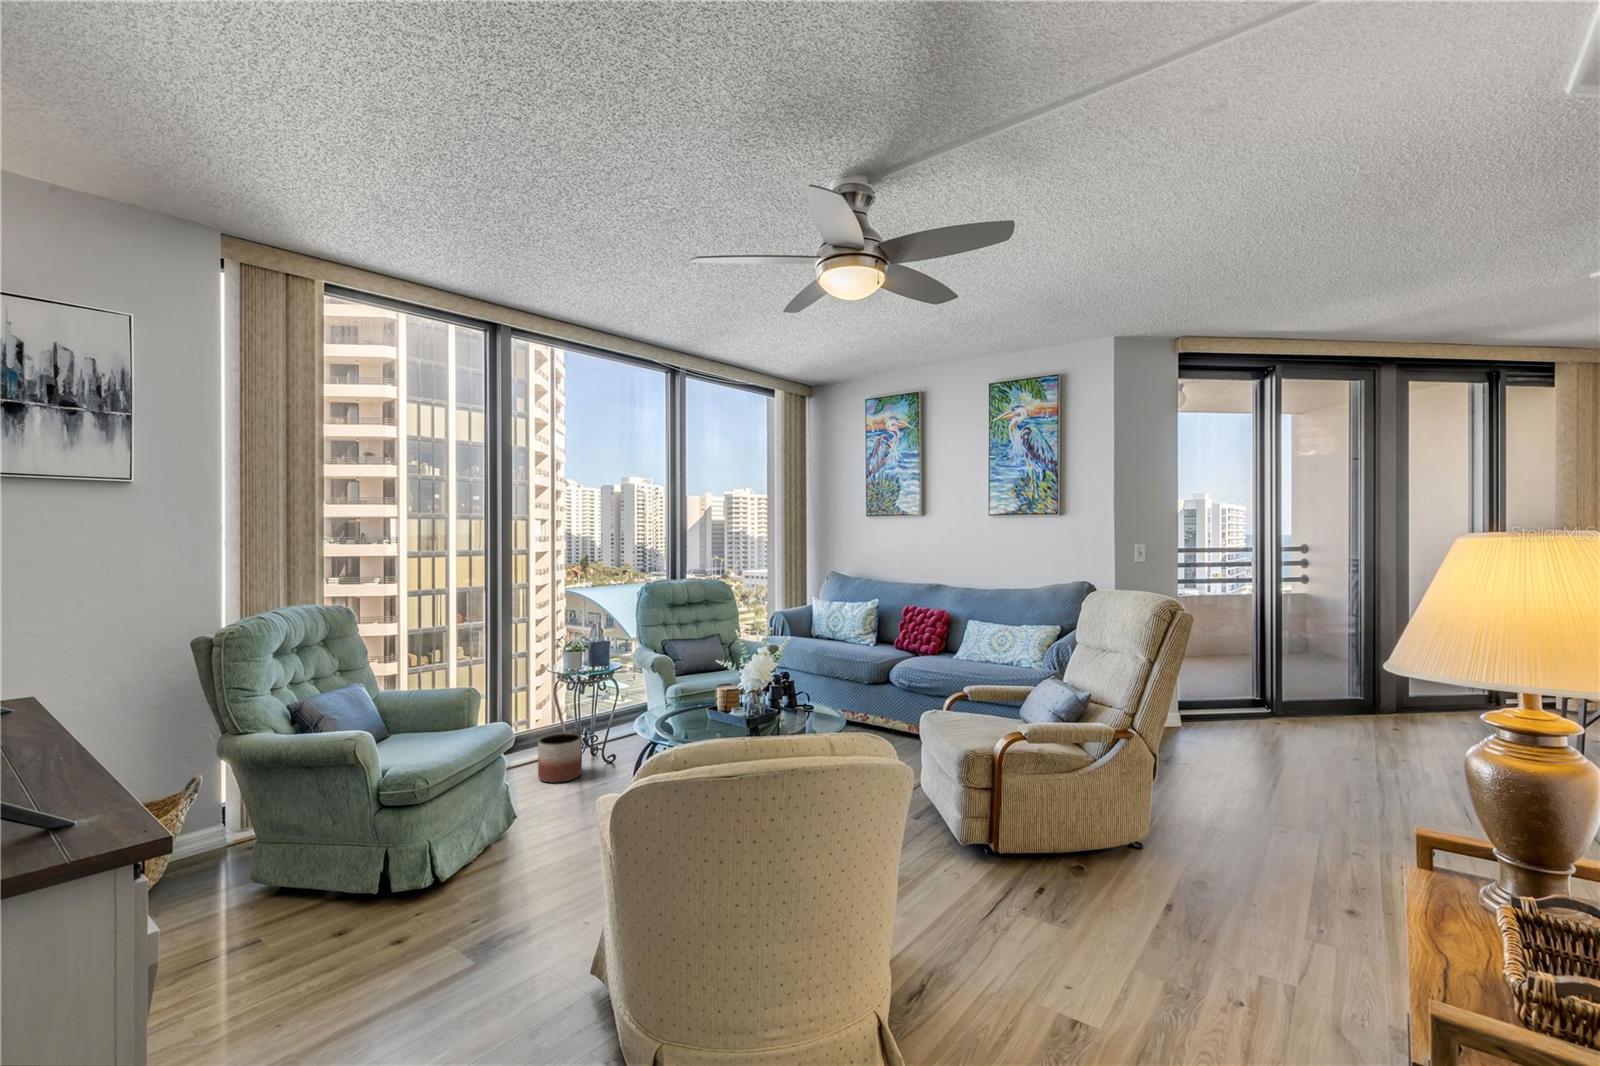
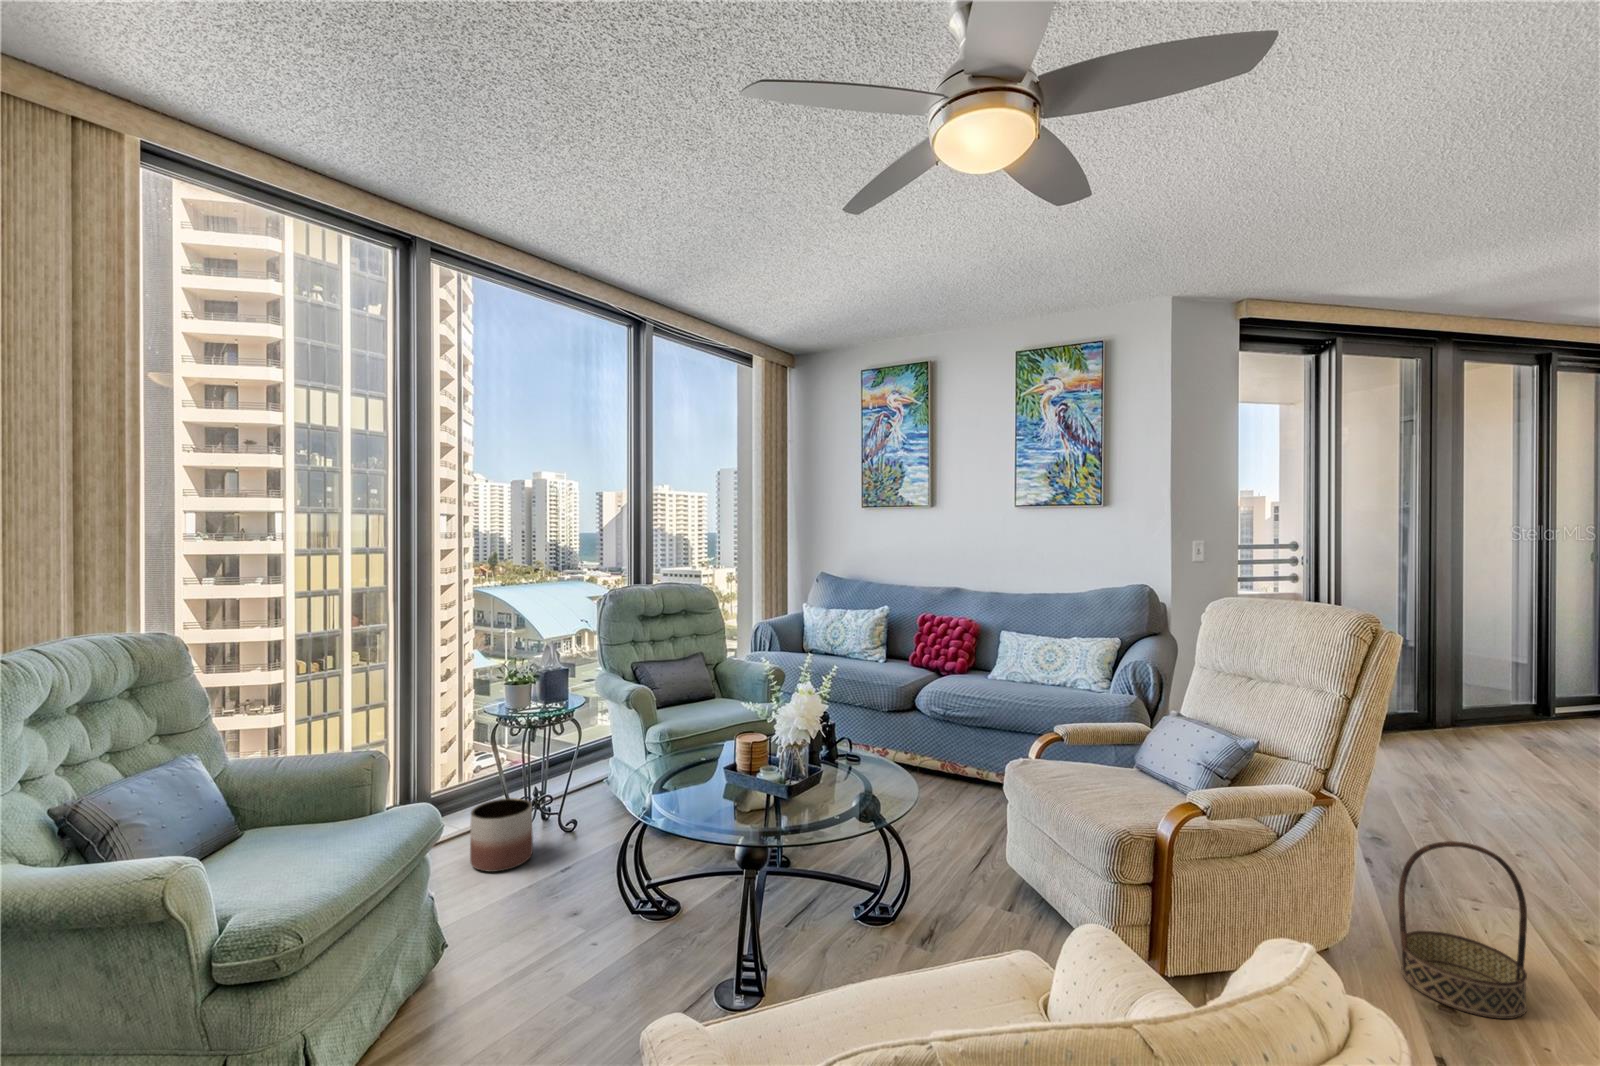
basket: none [1179,767,1265,891] -> present [1398,841,1527,1019]

